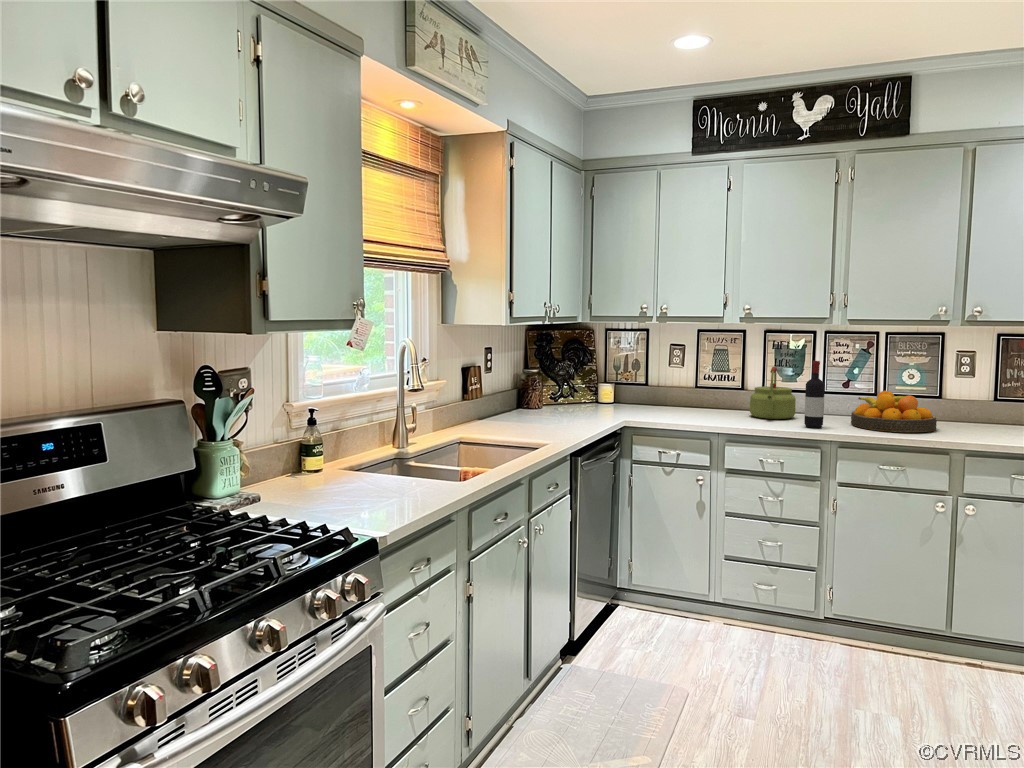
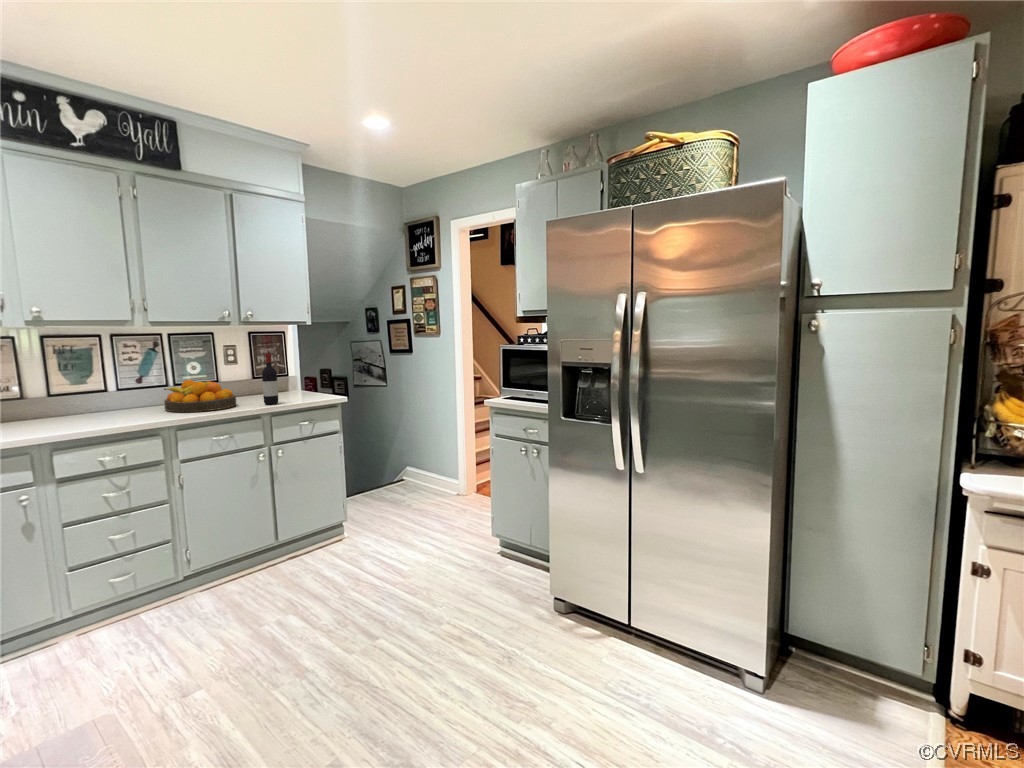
wine bottle: present [804,361,825,428] -> present [262,353,278,405]
kettle: present [750,366,796,419] -> none [49,369,106,422]

